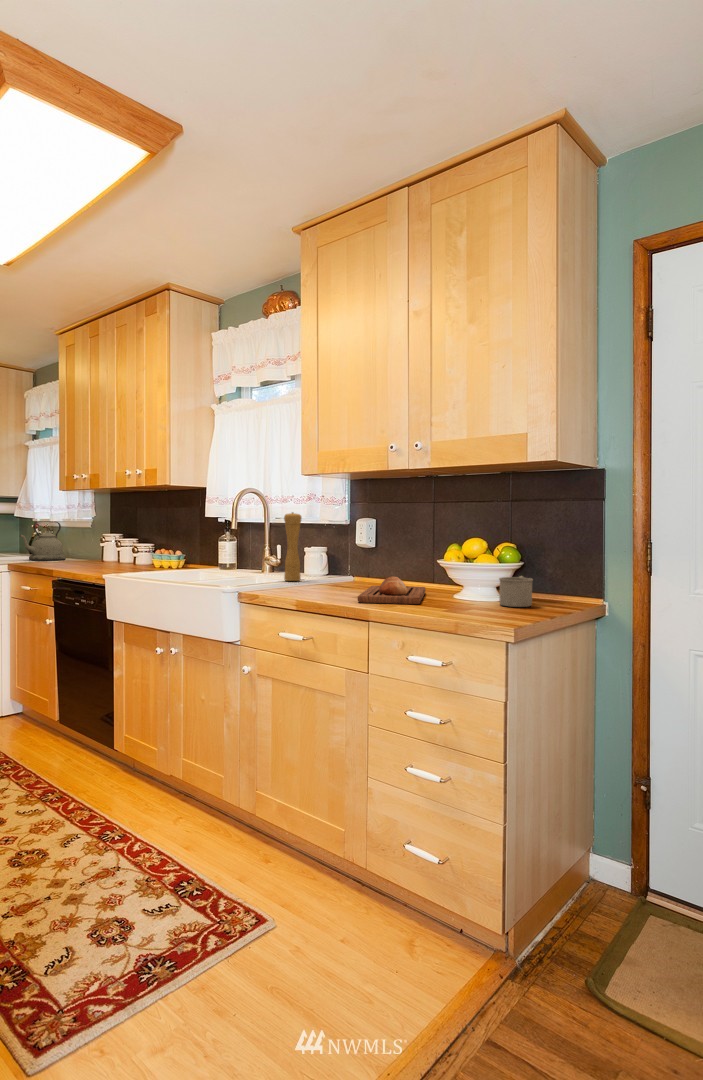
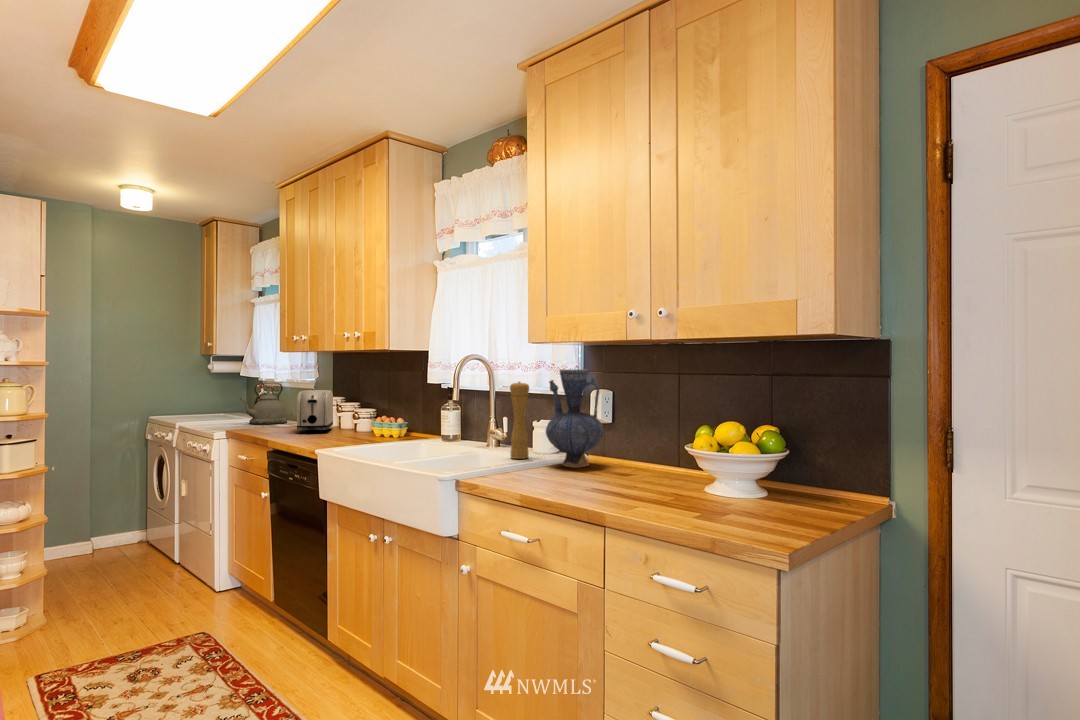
vase: none [317,500,368,586] -> present [546,369,604,468]
toaster: none [79,527,112,566] -> present [297,390,333,433]
bread loaf: present [358,576,426,604] -> none [591,463,671,503]
mug: present [499,576,533,607] -> none [761,468,804,509]

